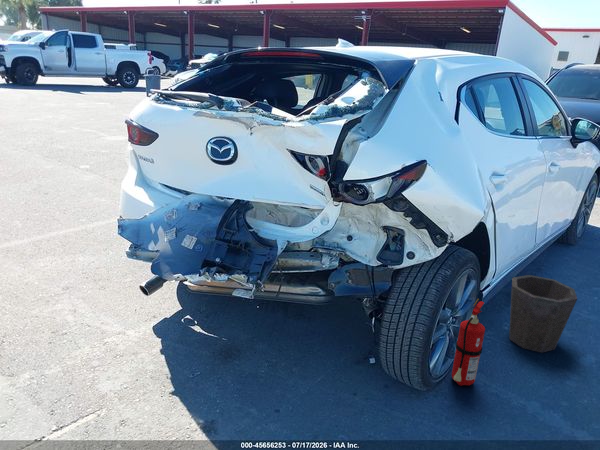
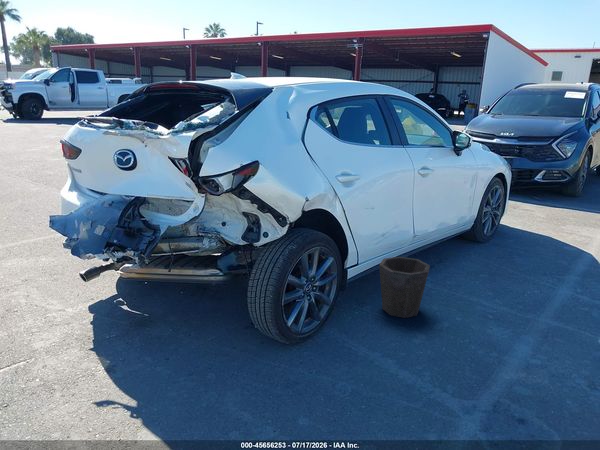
fire extinguisher: present [452,299,485,386] -> none [316,270,339,341]

